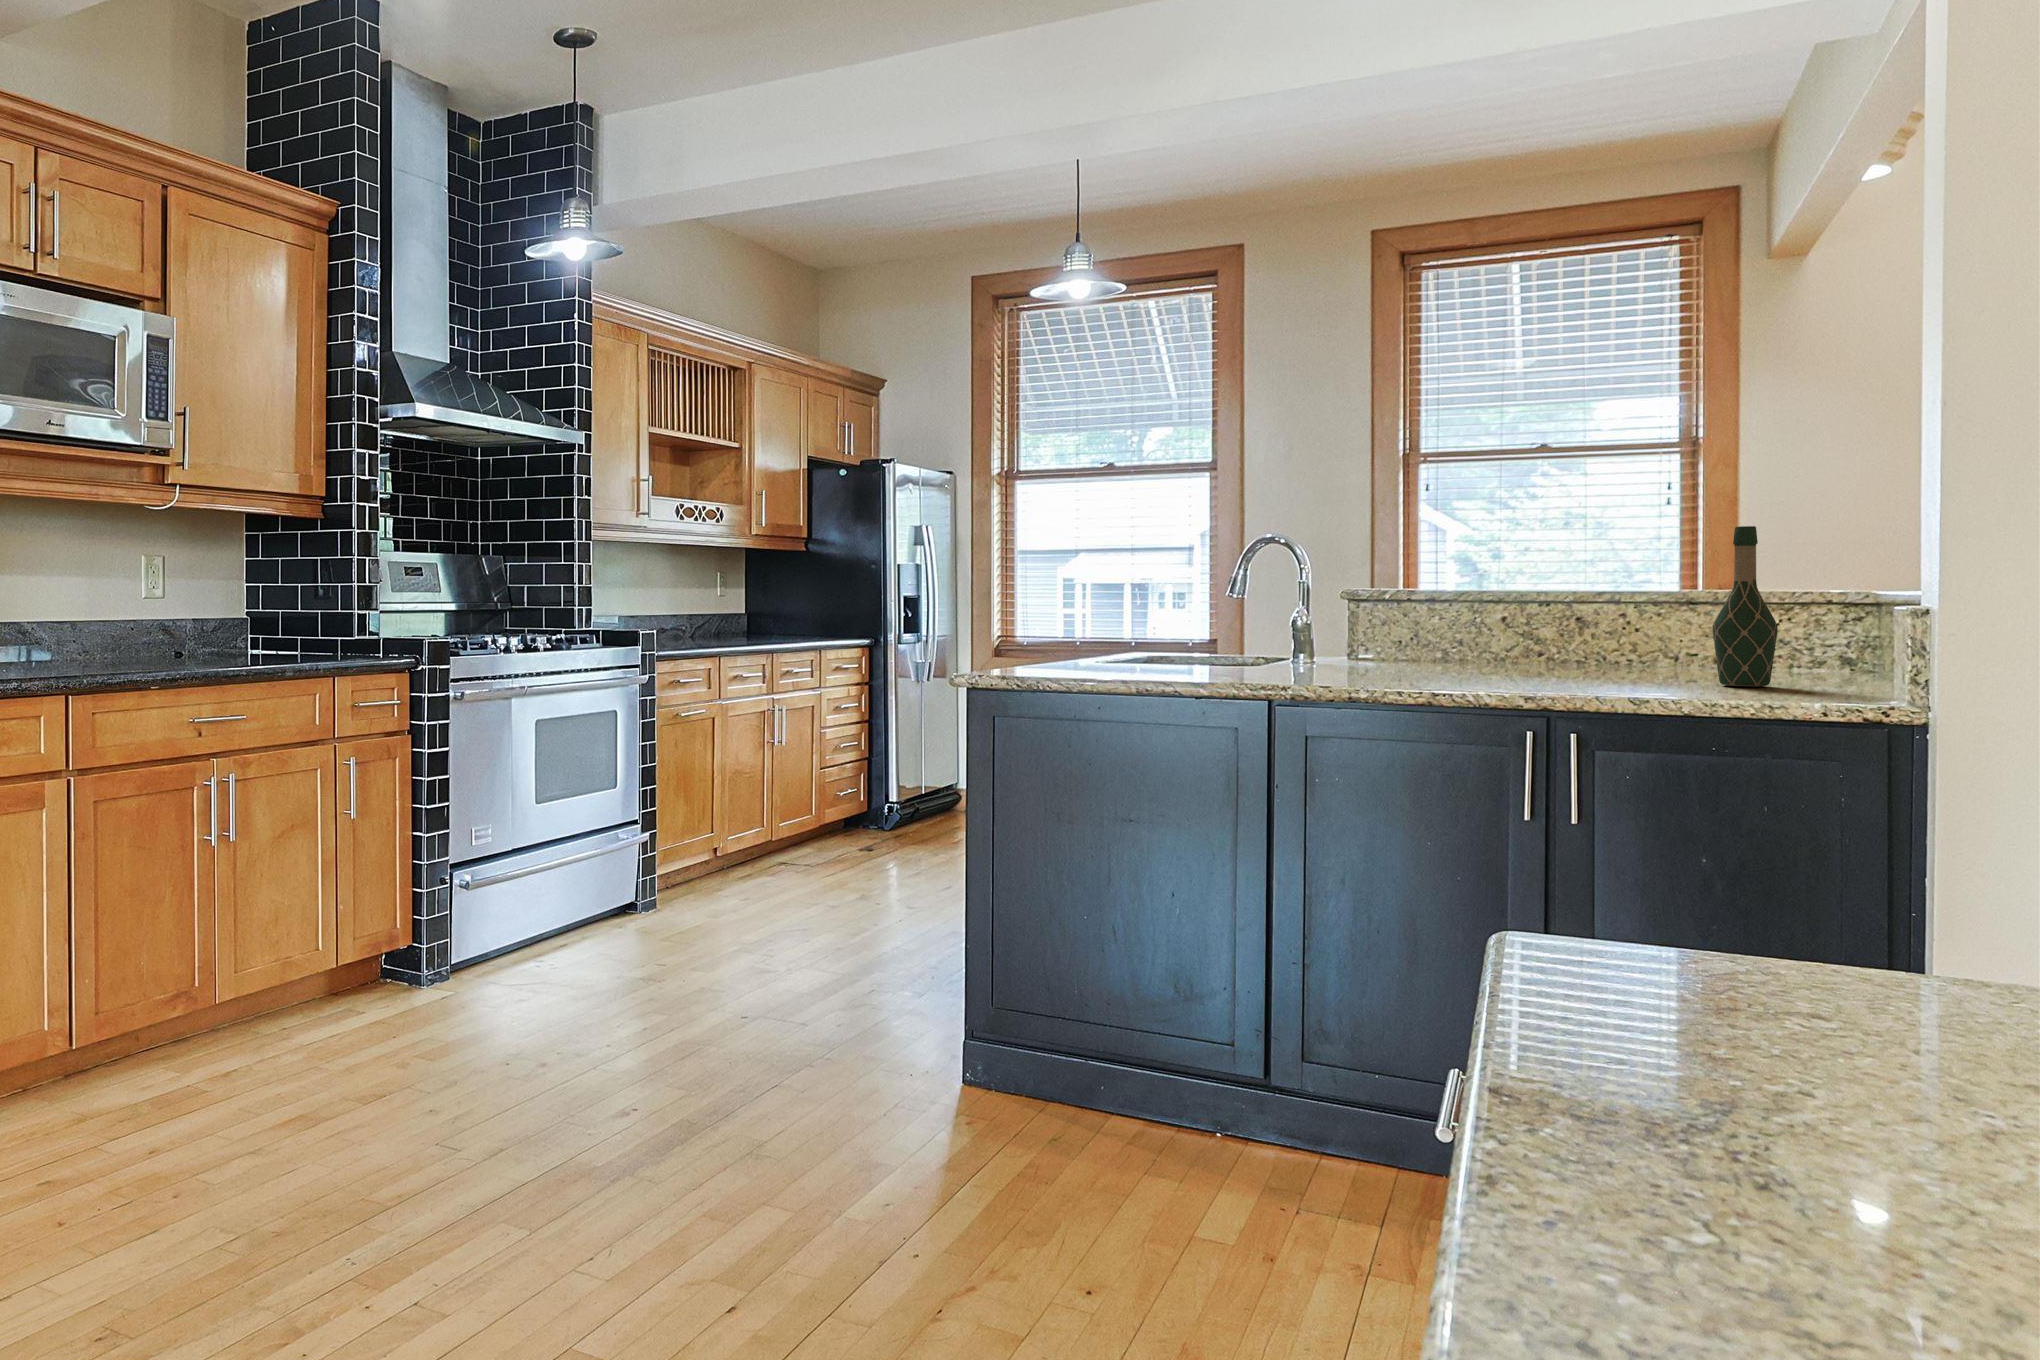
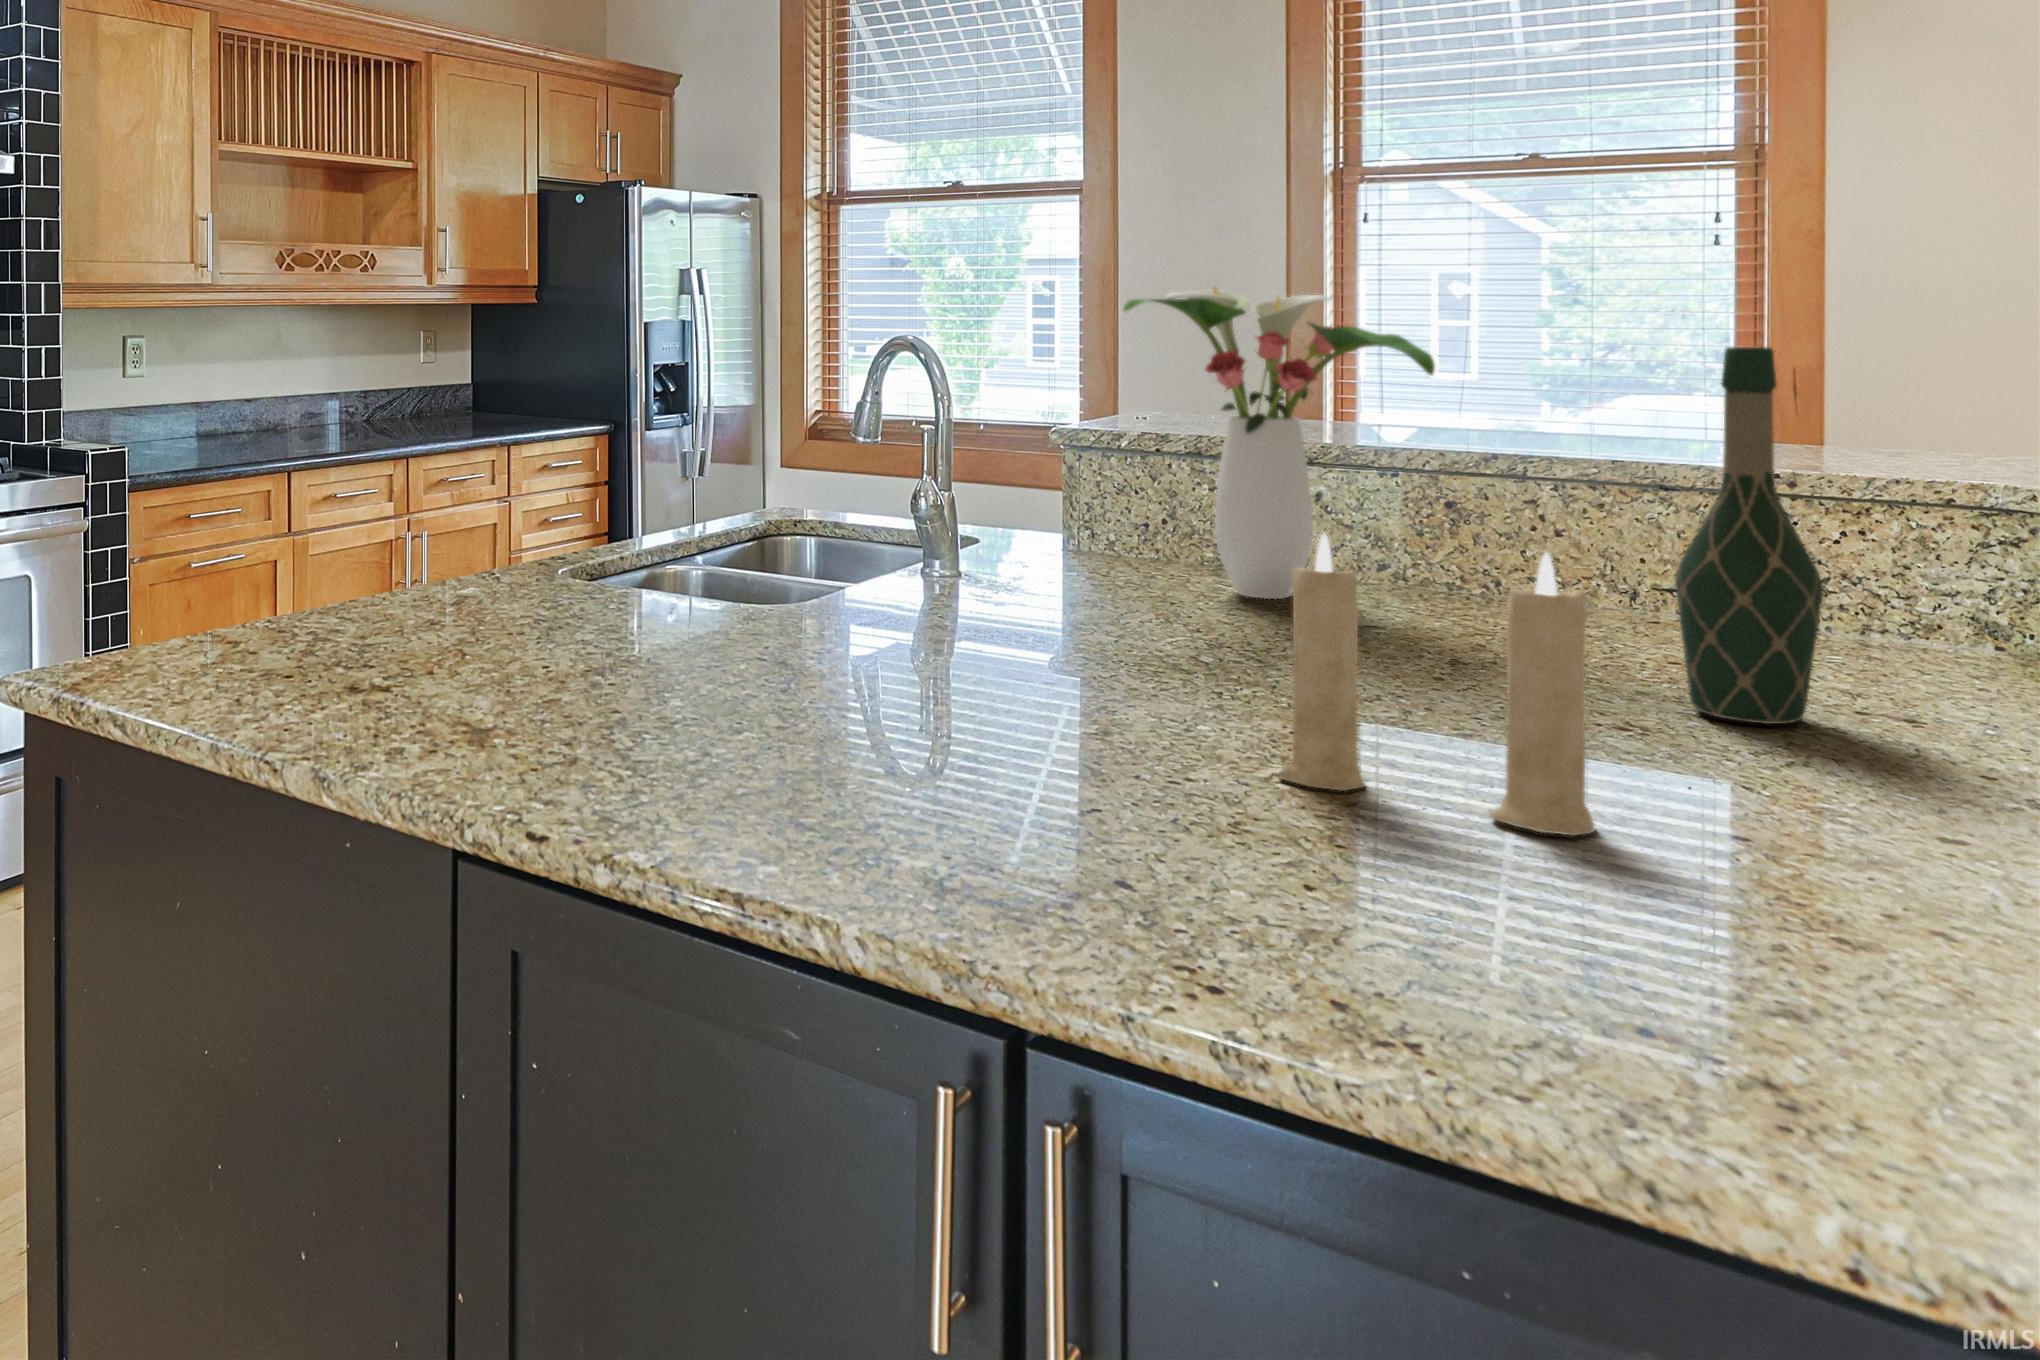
flower arrangement: none [1420,511,1584,668] -> present [1124,287,1435,599]
candle: none [1560,595,1698,703] -> present [1280,533,1594,835]

